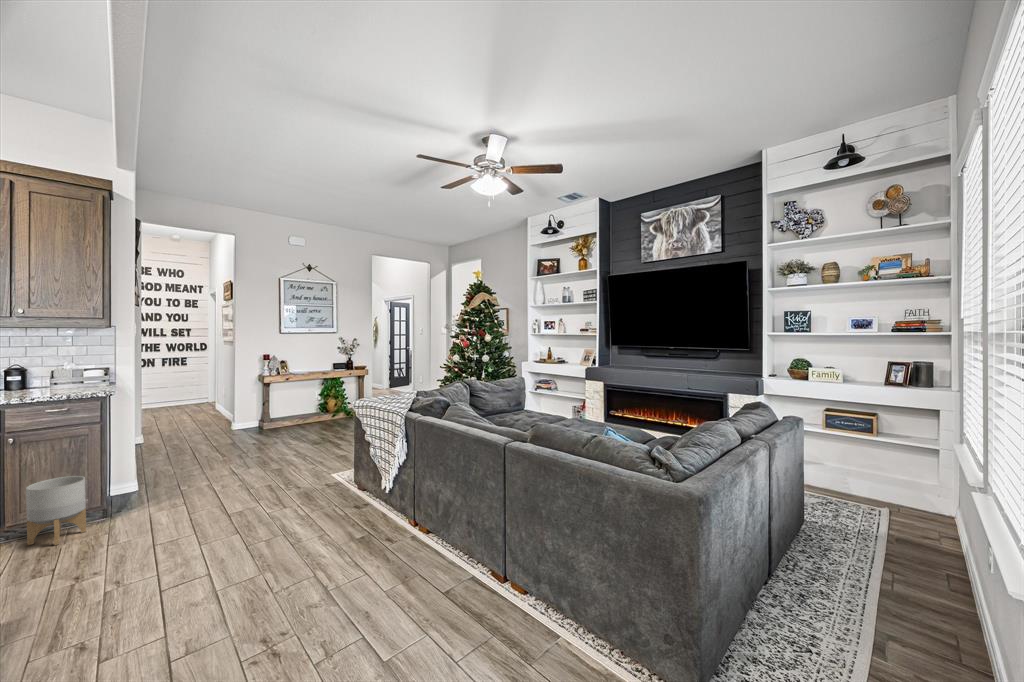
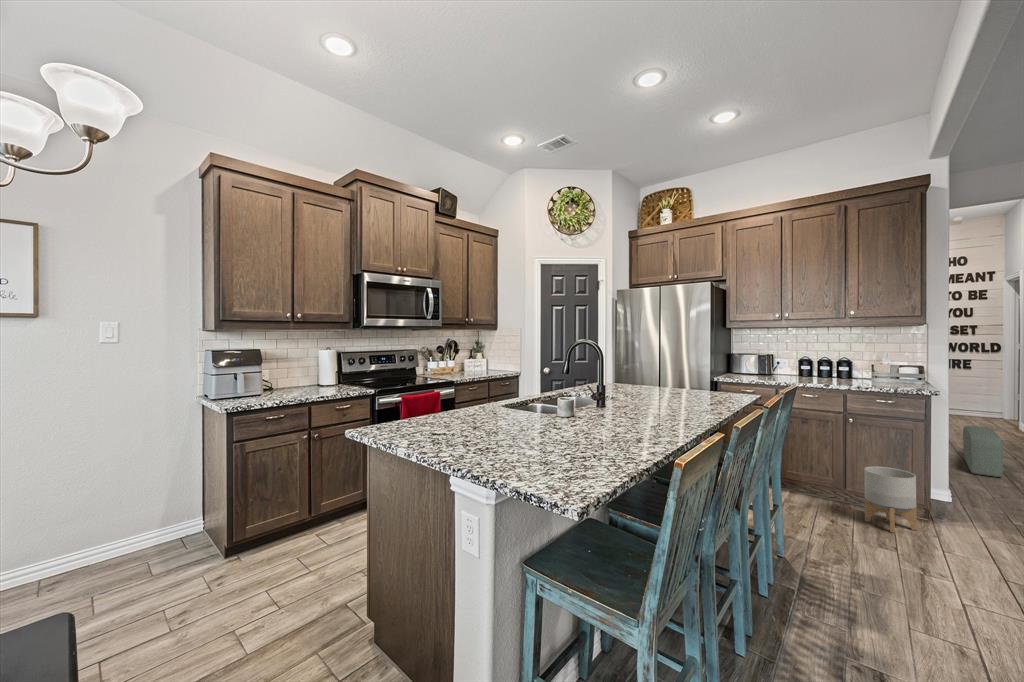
pouf: none [161,415,186,457] -> present [963,426,1003,477]

